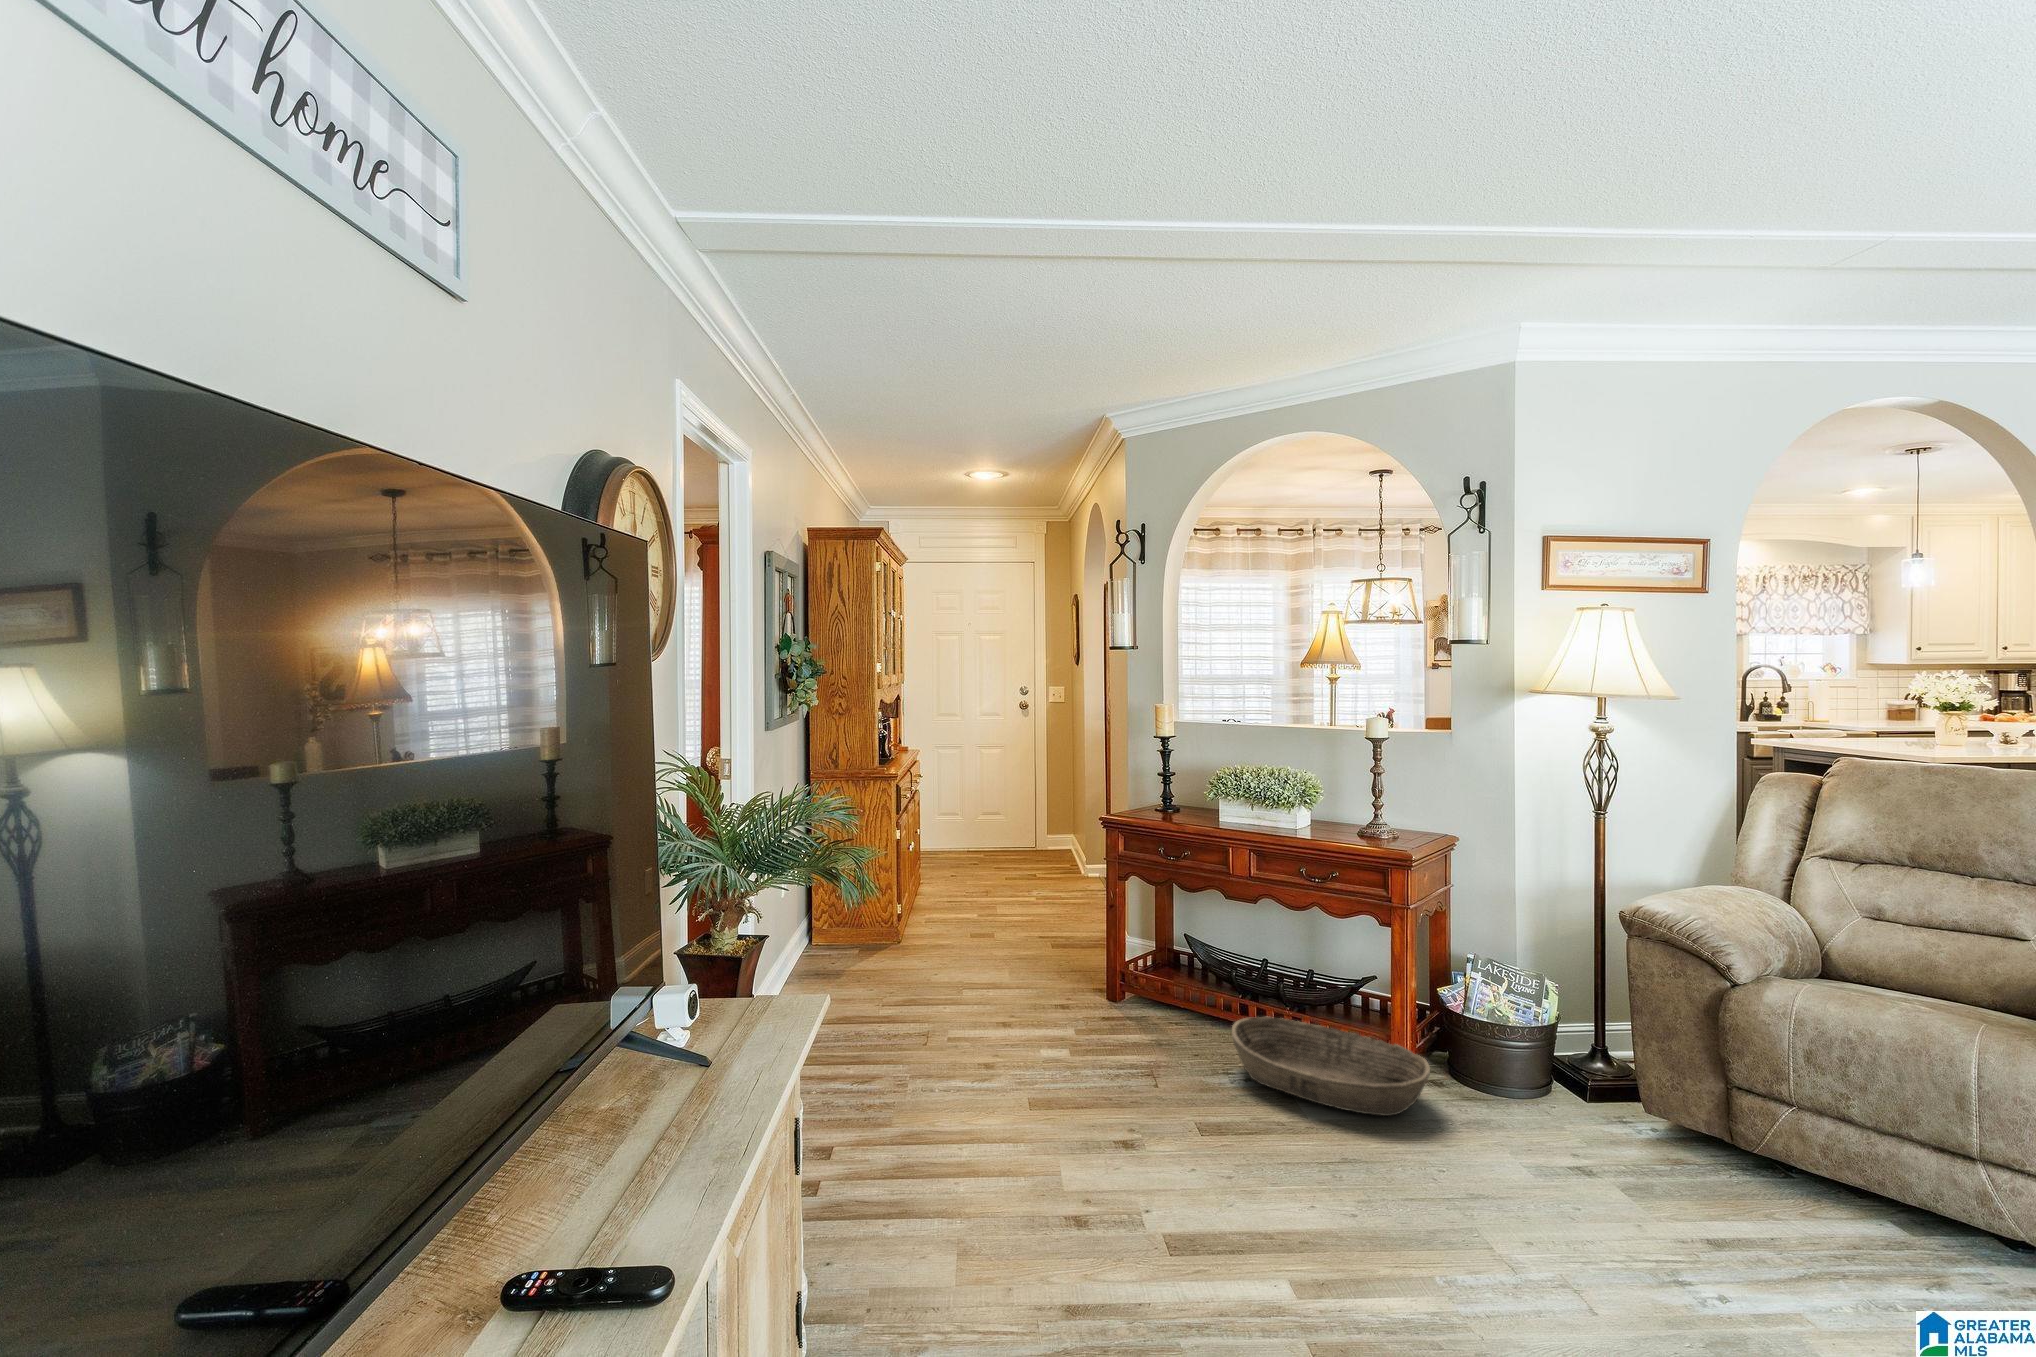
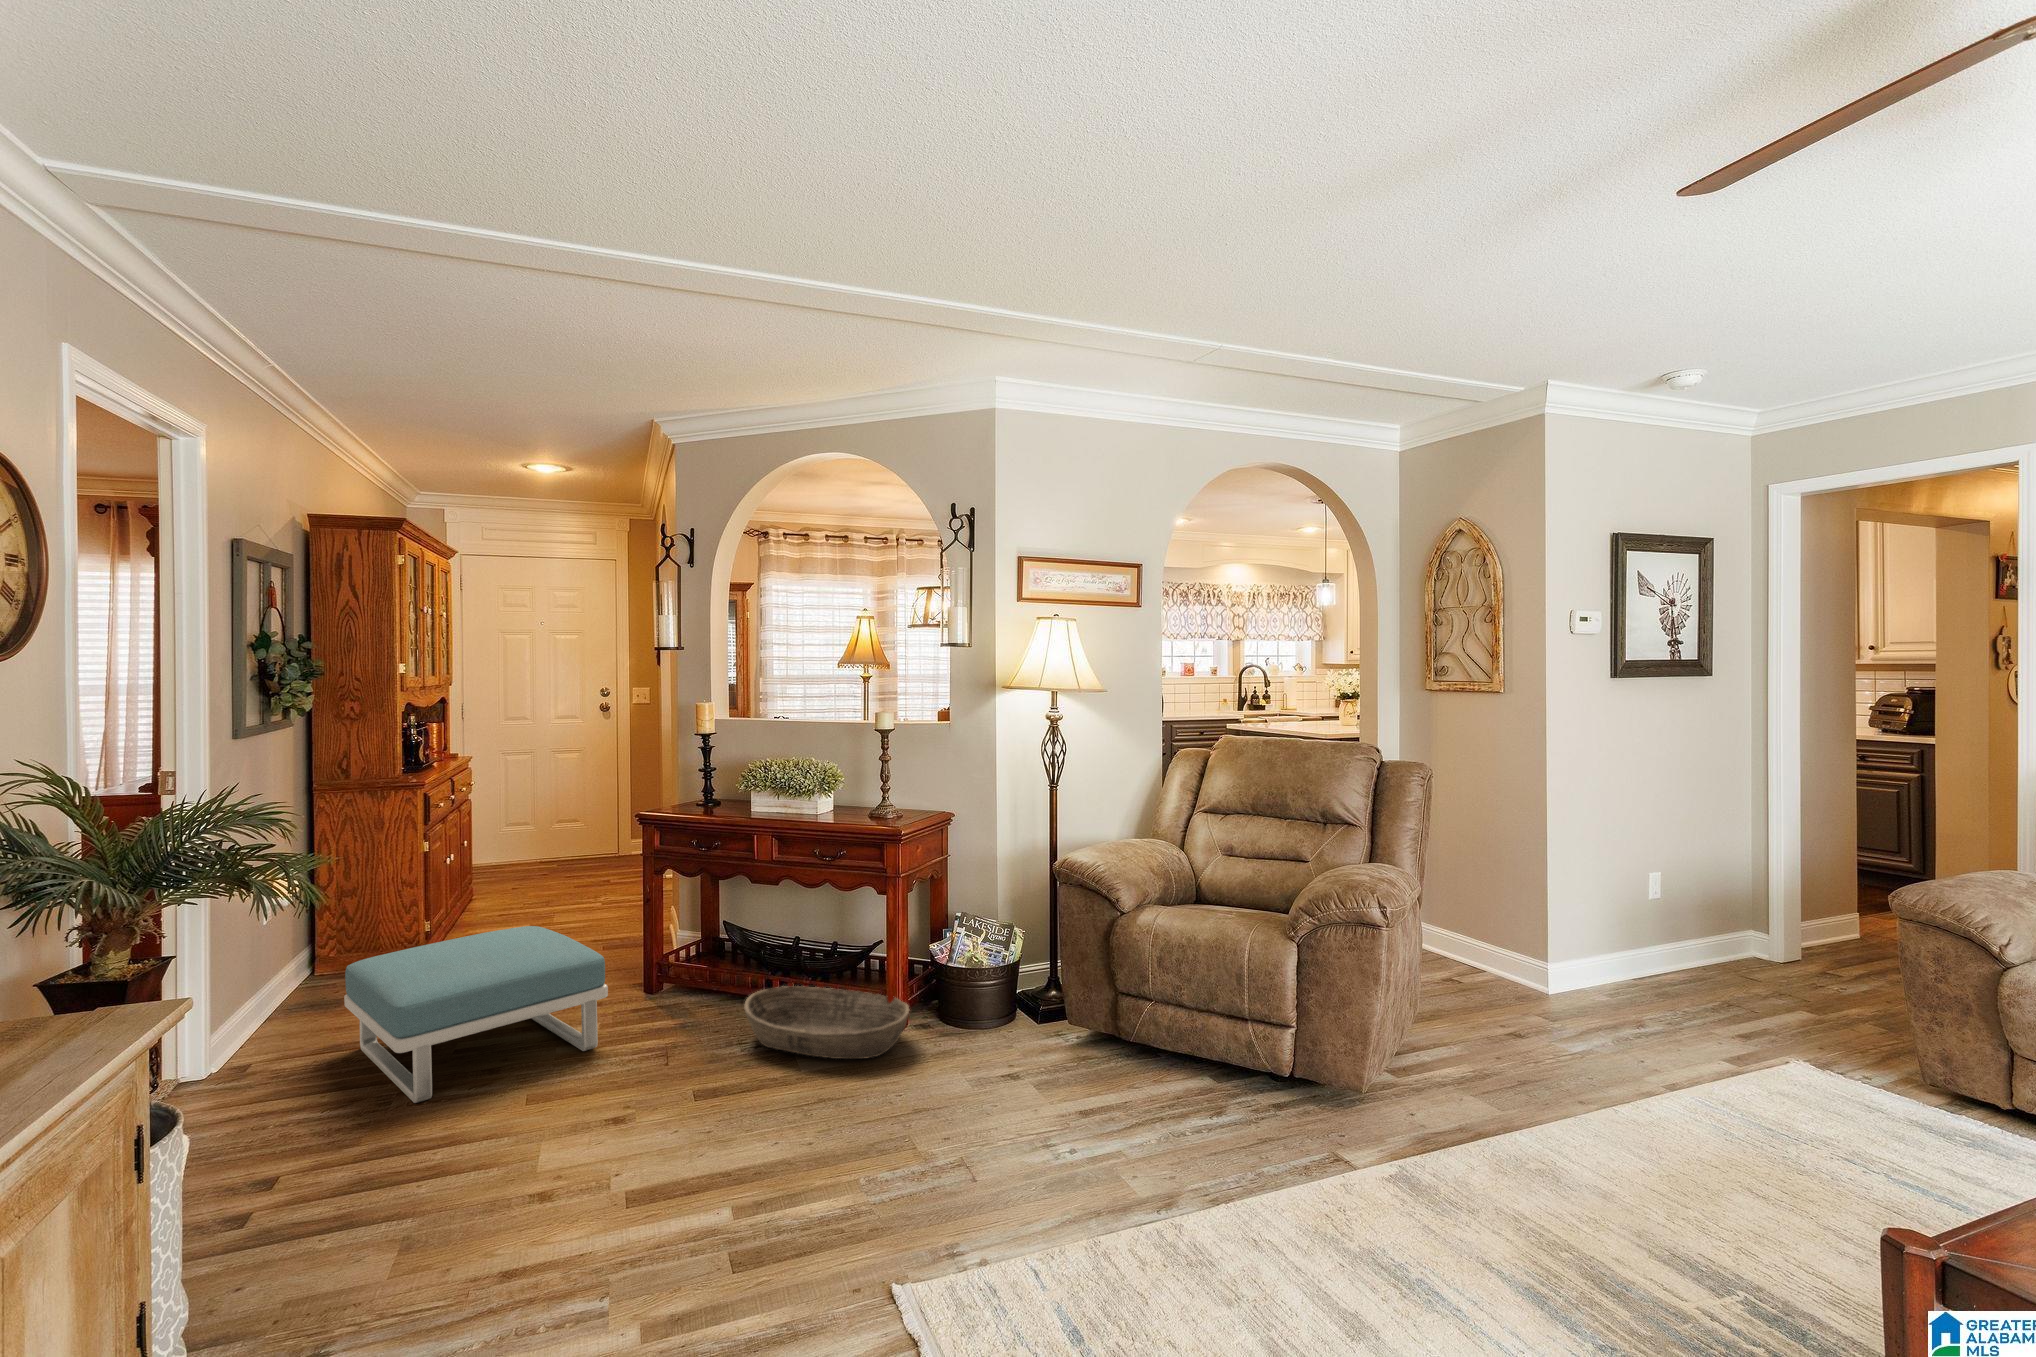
footstool: none [855,923,1091,1090] -> present [344,926,608,1103]

